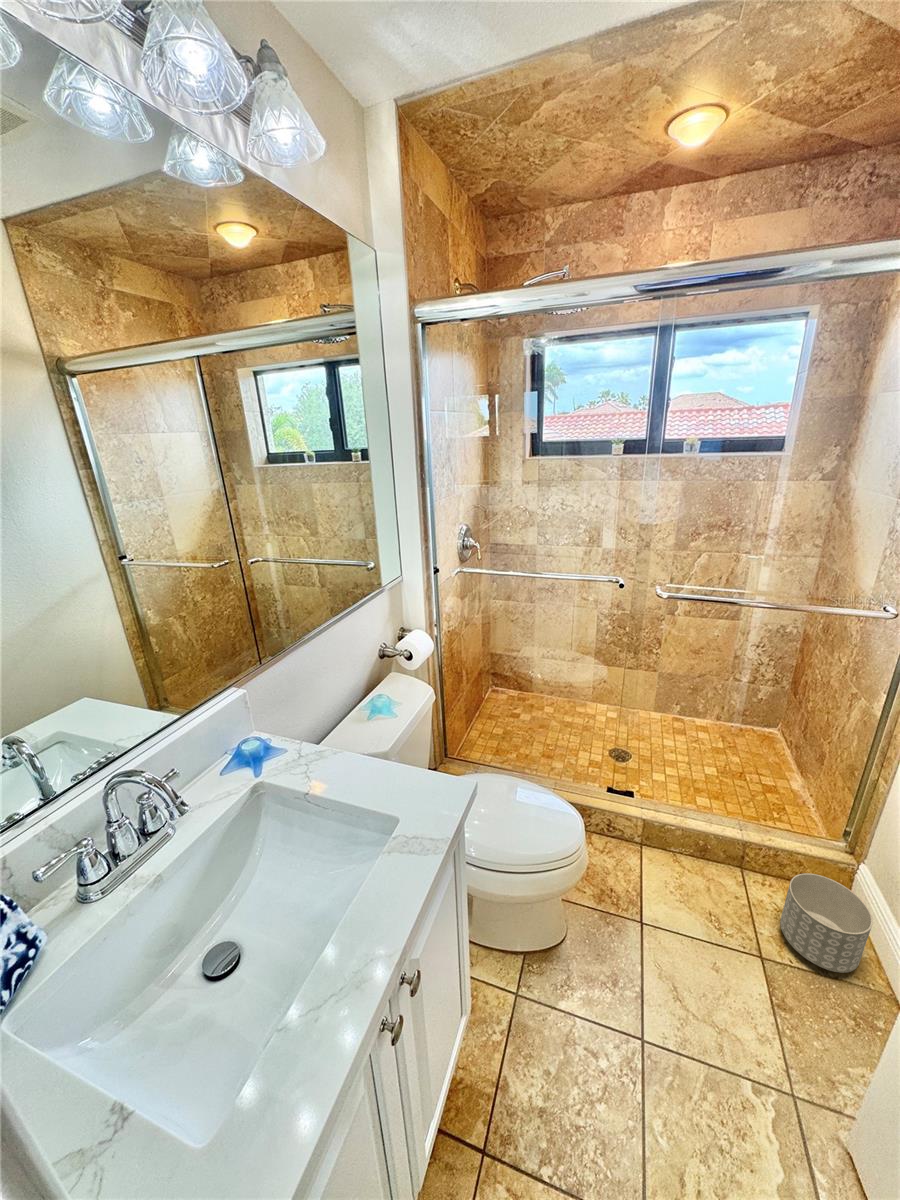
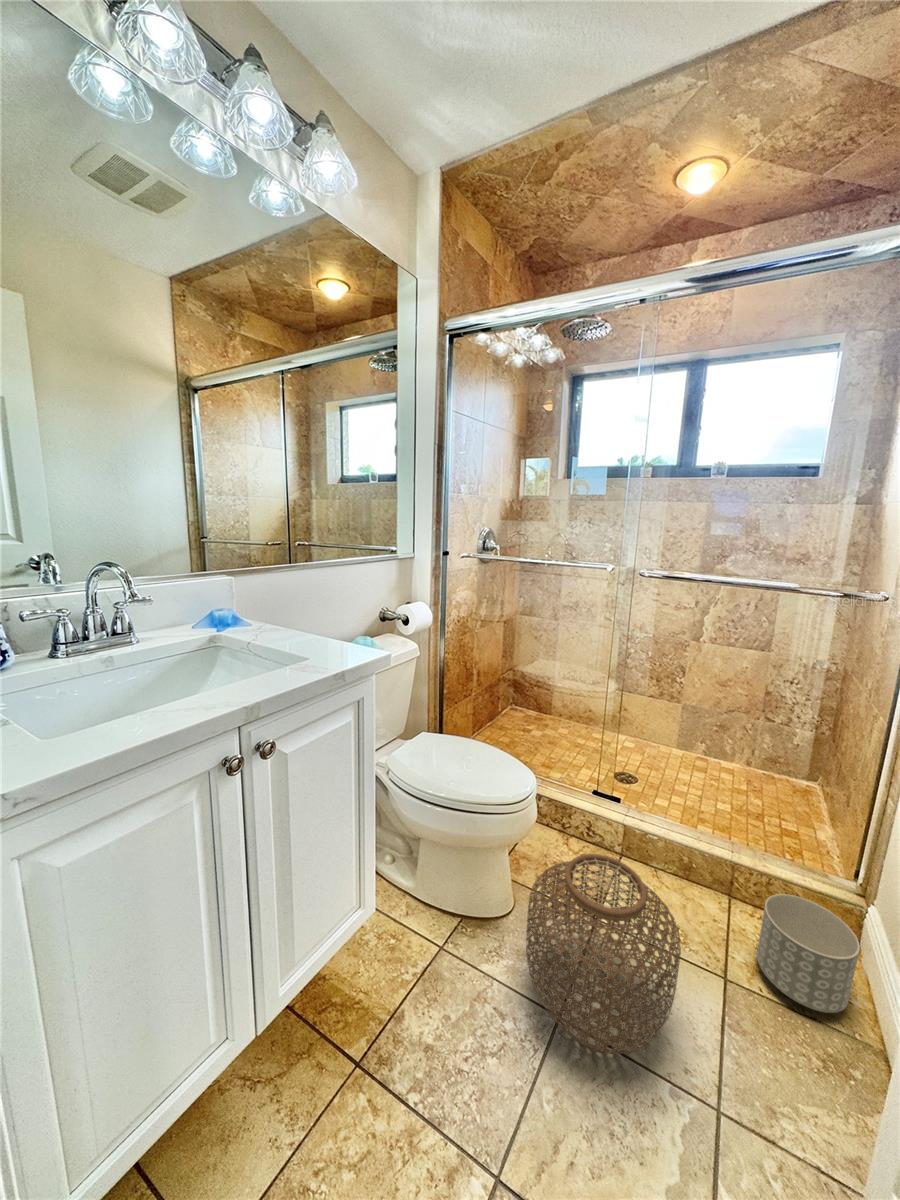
woven basket: none [604,890,758,1075] -> present [526,854,681,1054]

